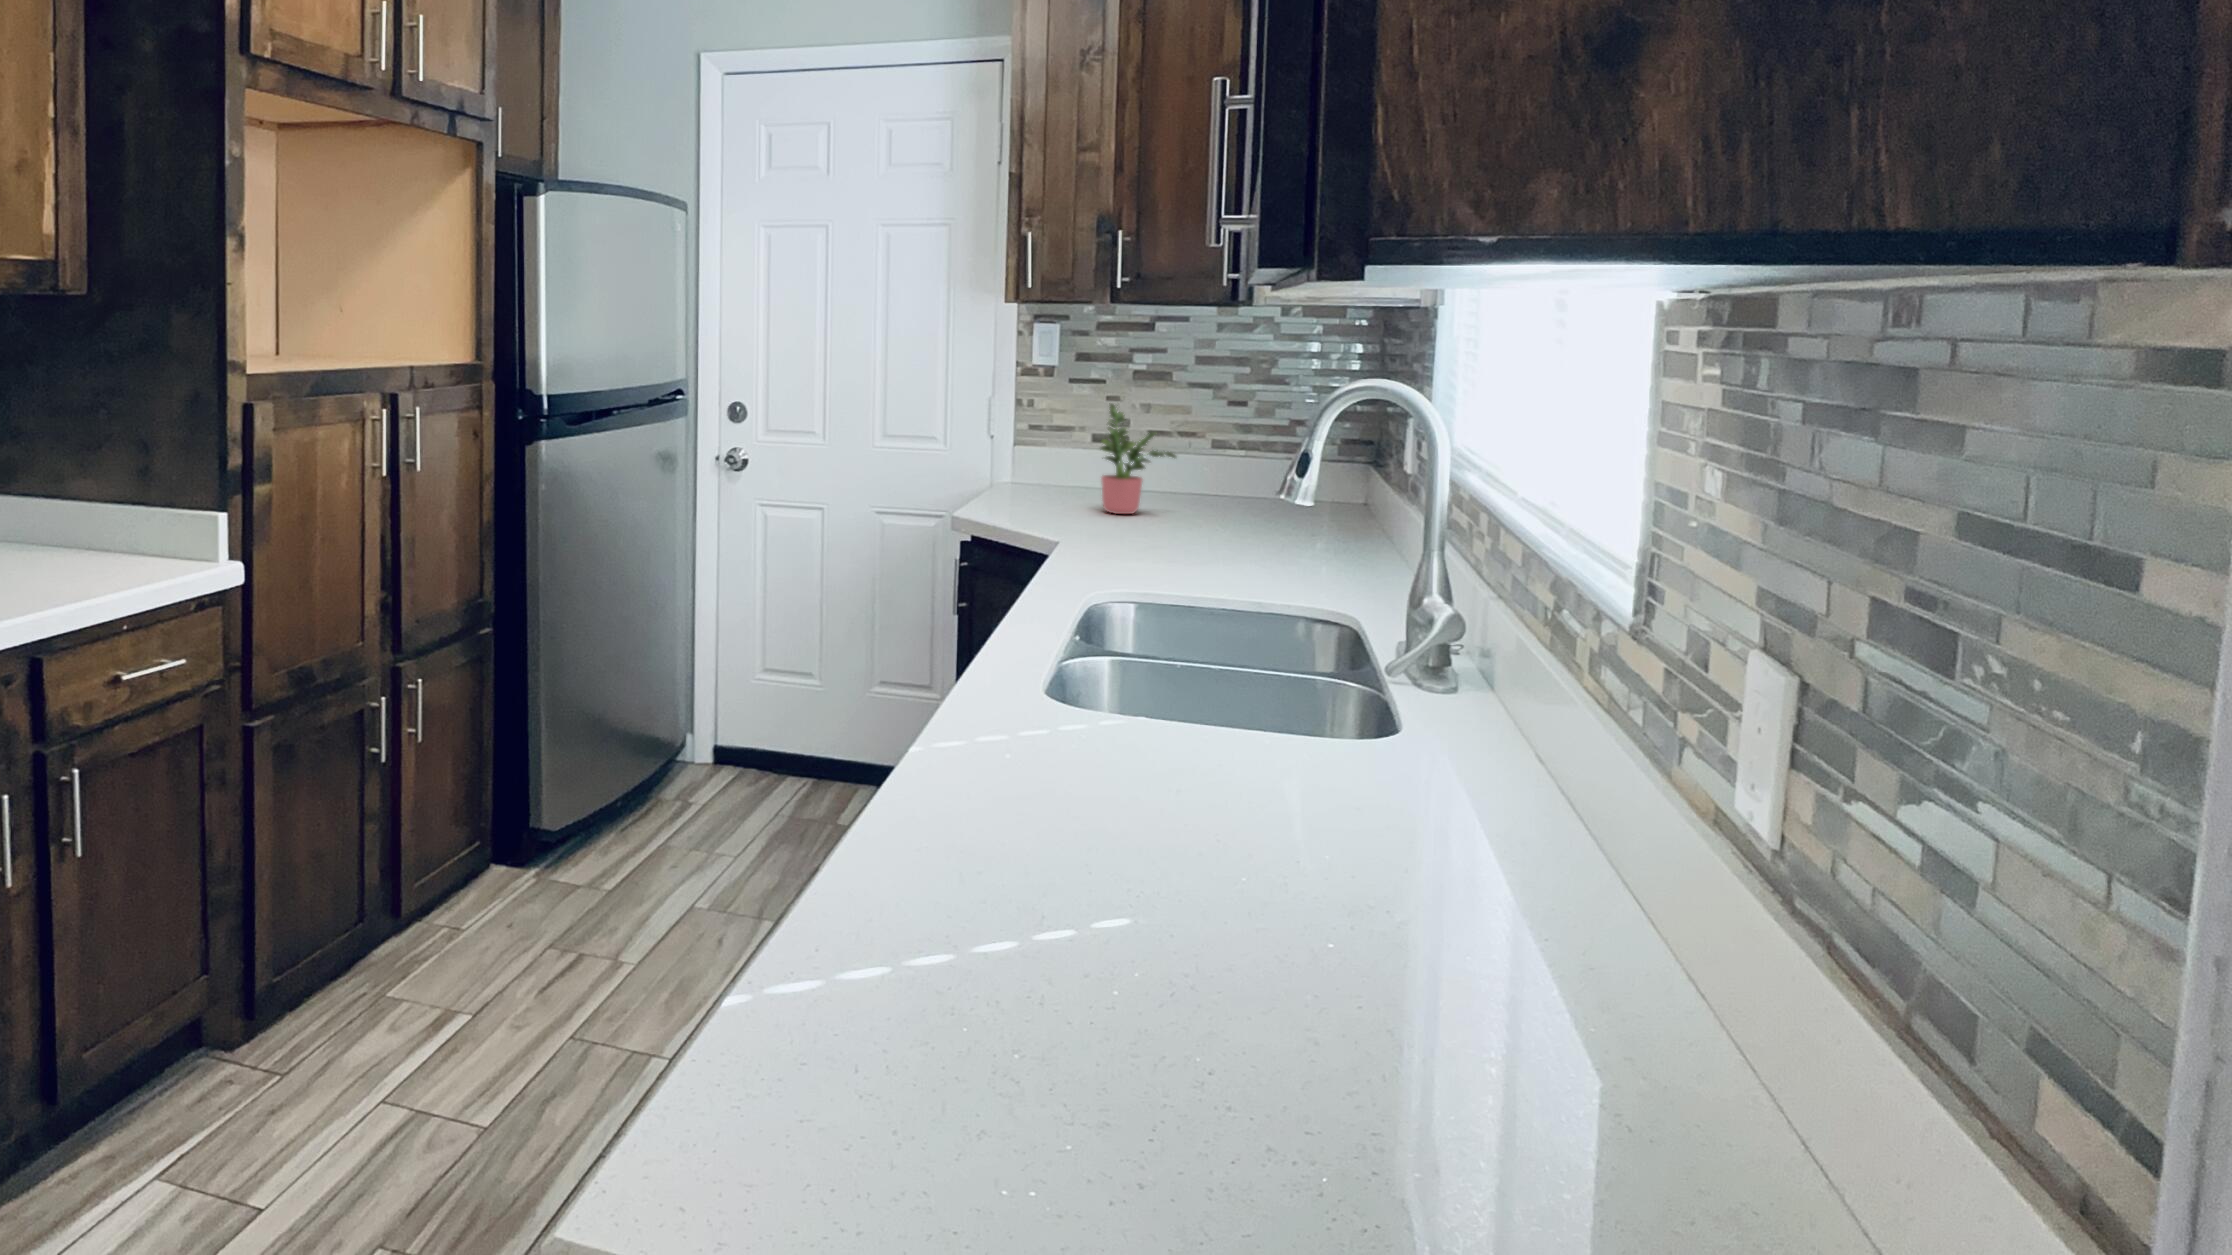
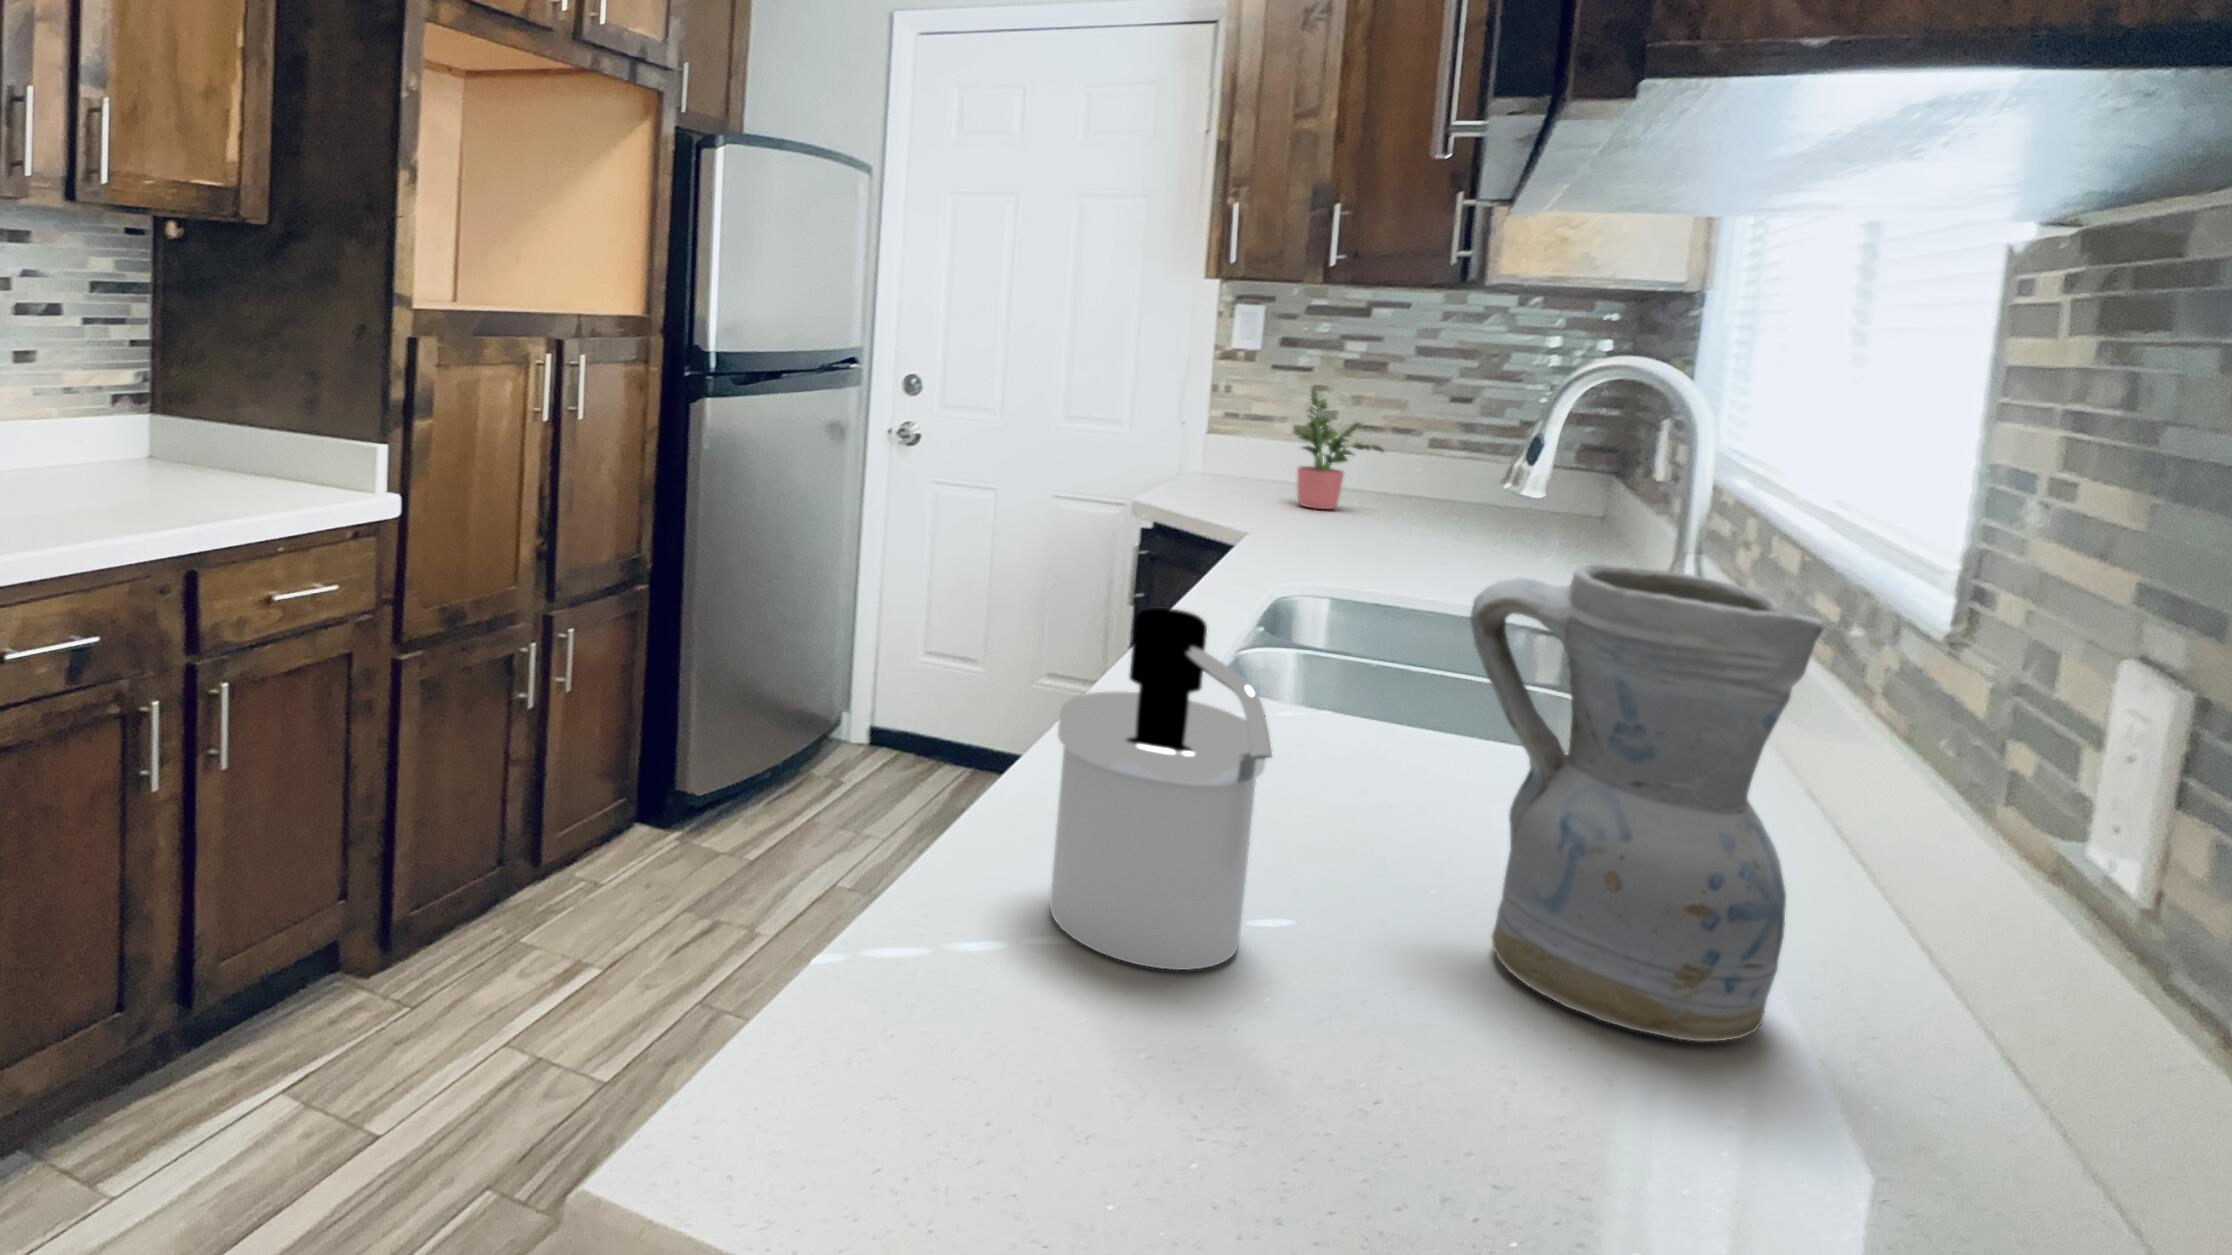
ceramic pitcher: none [1244,590,1503,973] -> present [1470,563,1824,1041]
soap dispenser: none [917,653,1095,961] -> present [1050,608,1272,970]

